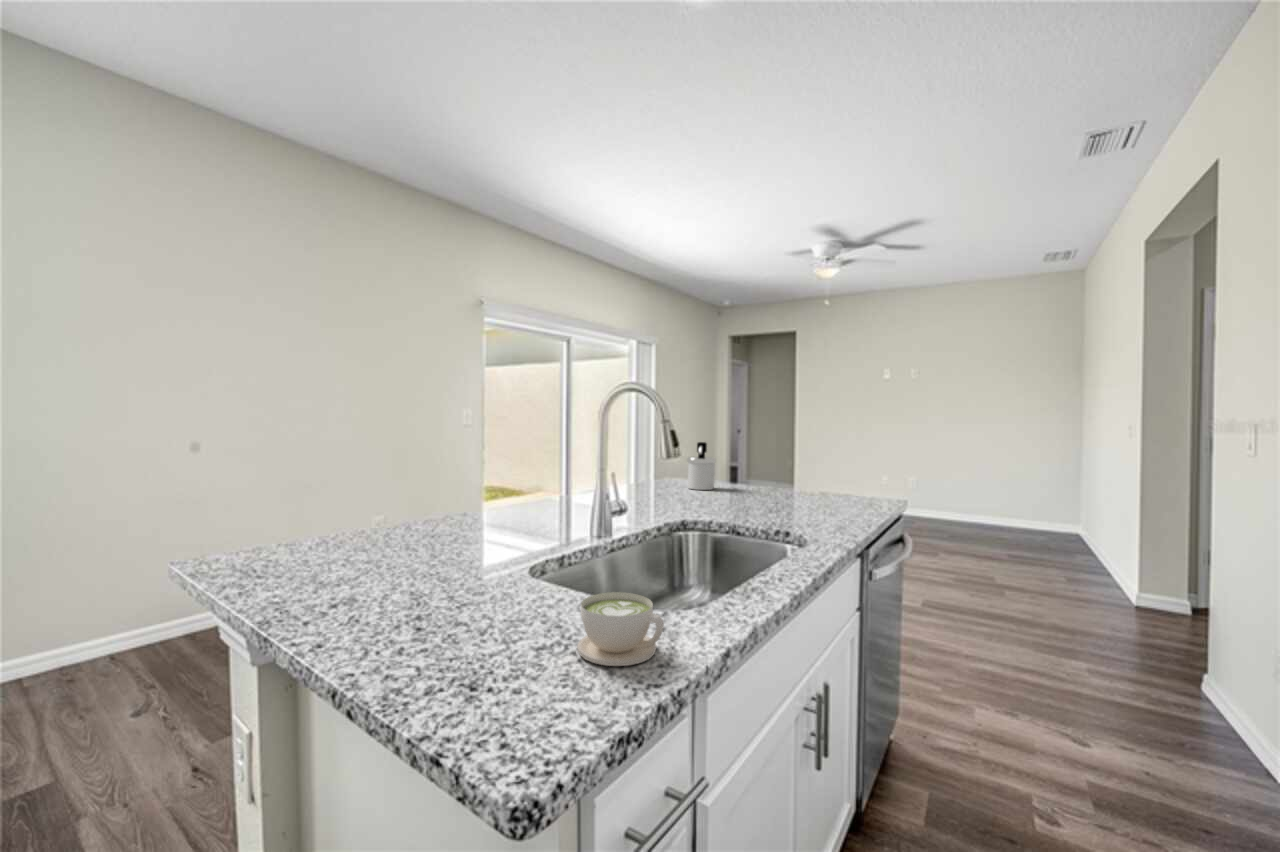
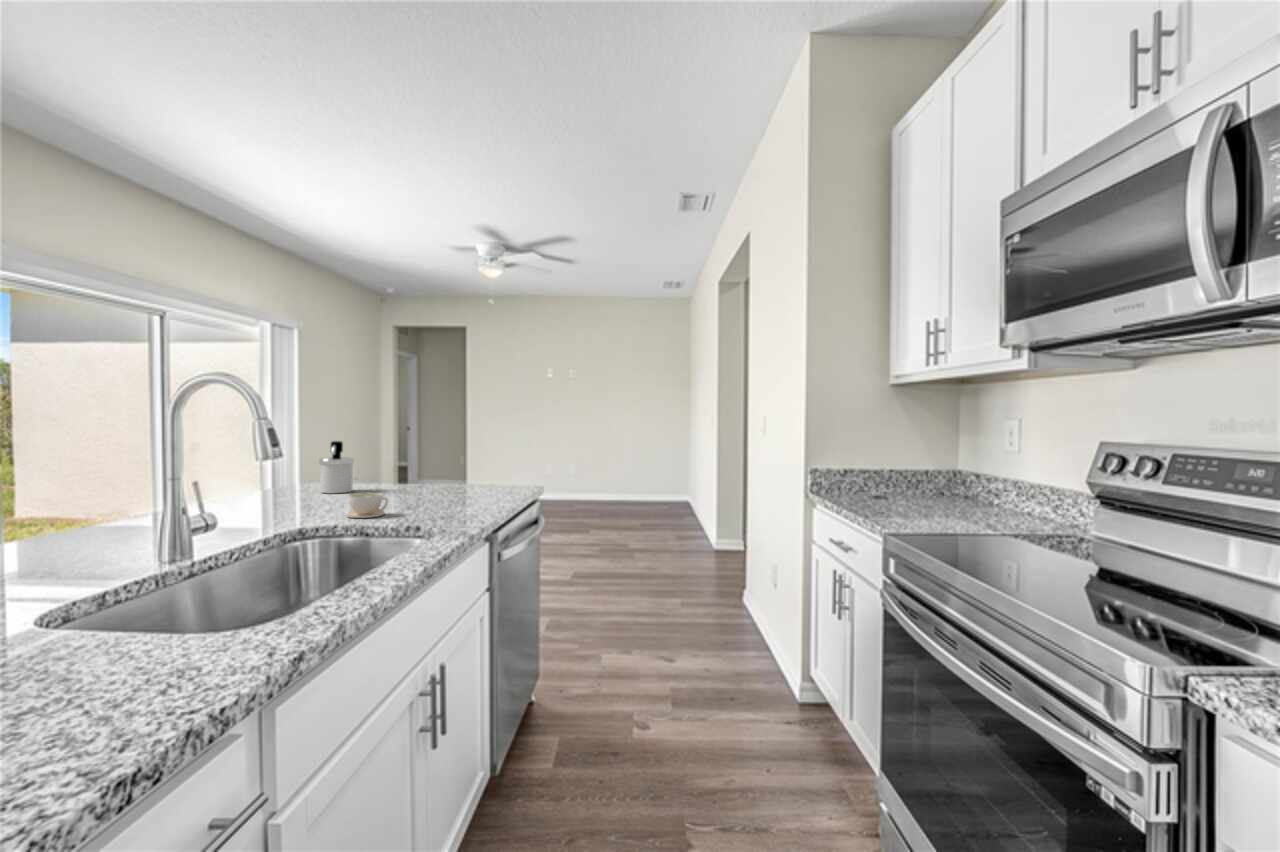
coffee cup: present [577,592,664,666] -> present [347,493,389,518]

